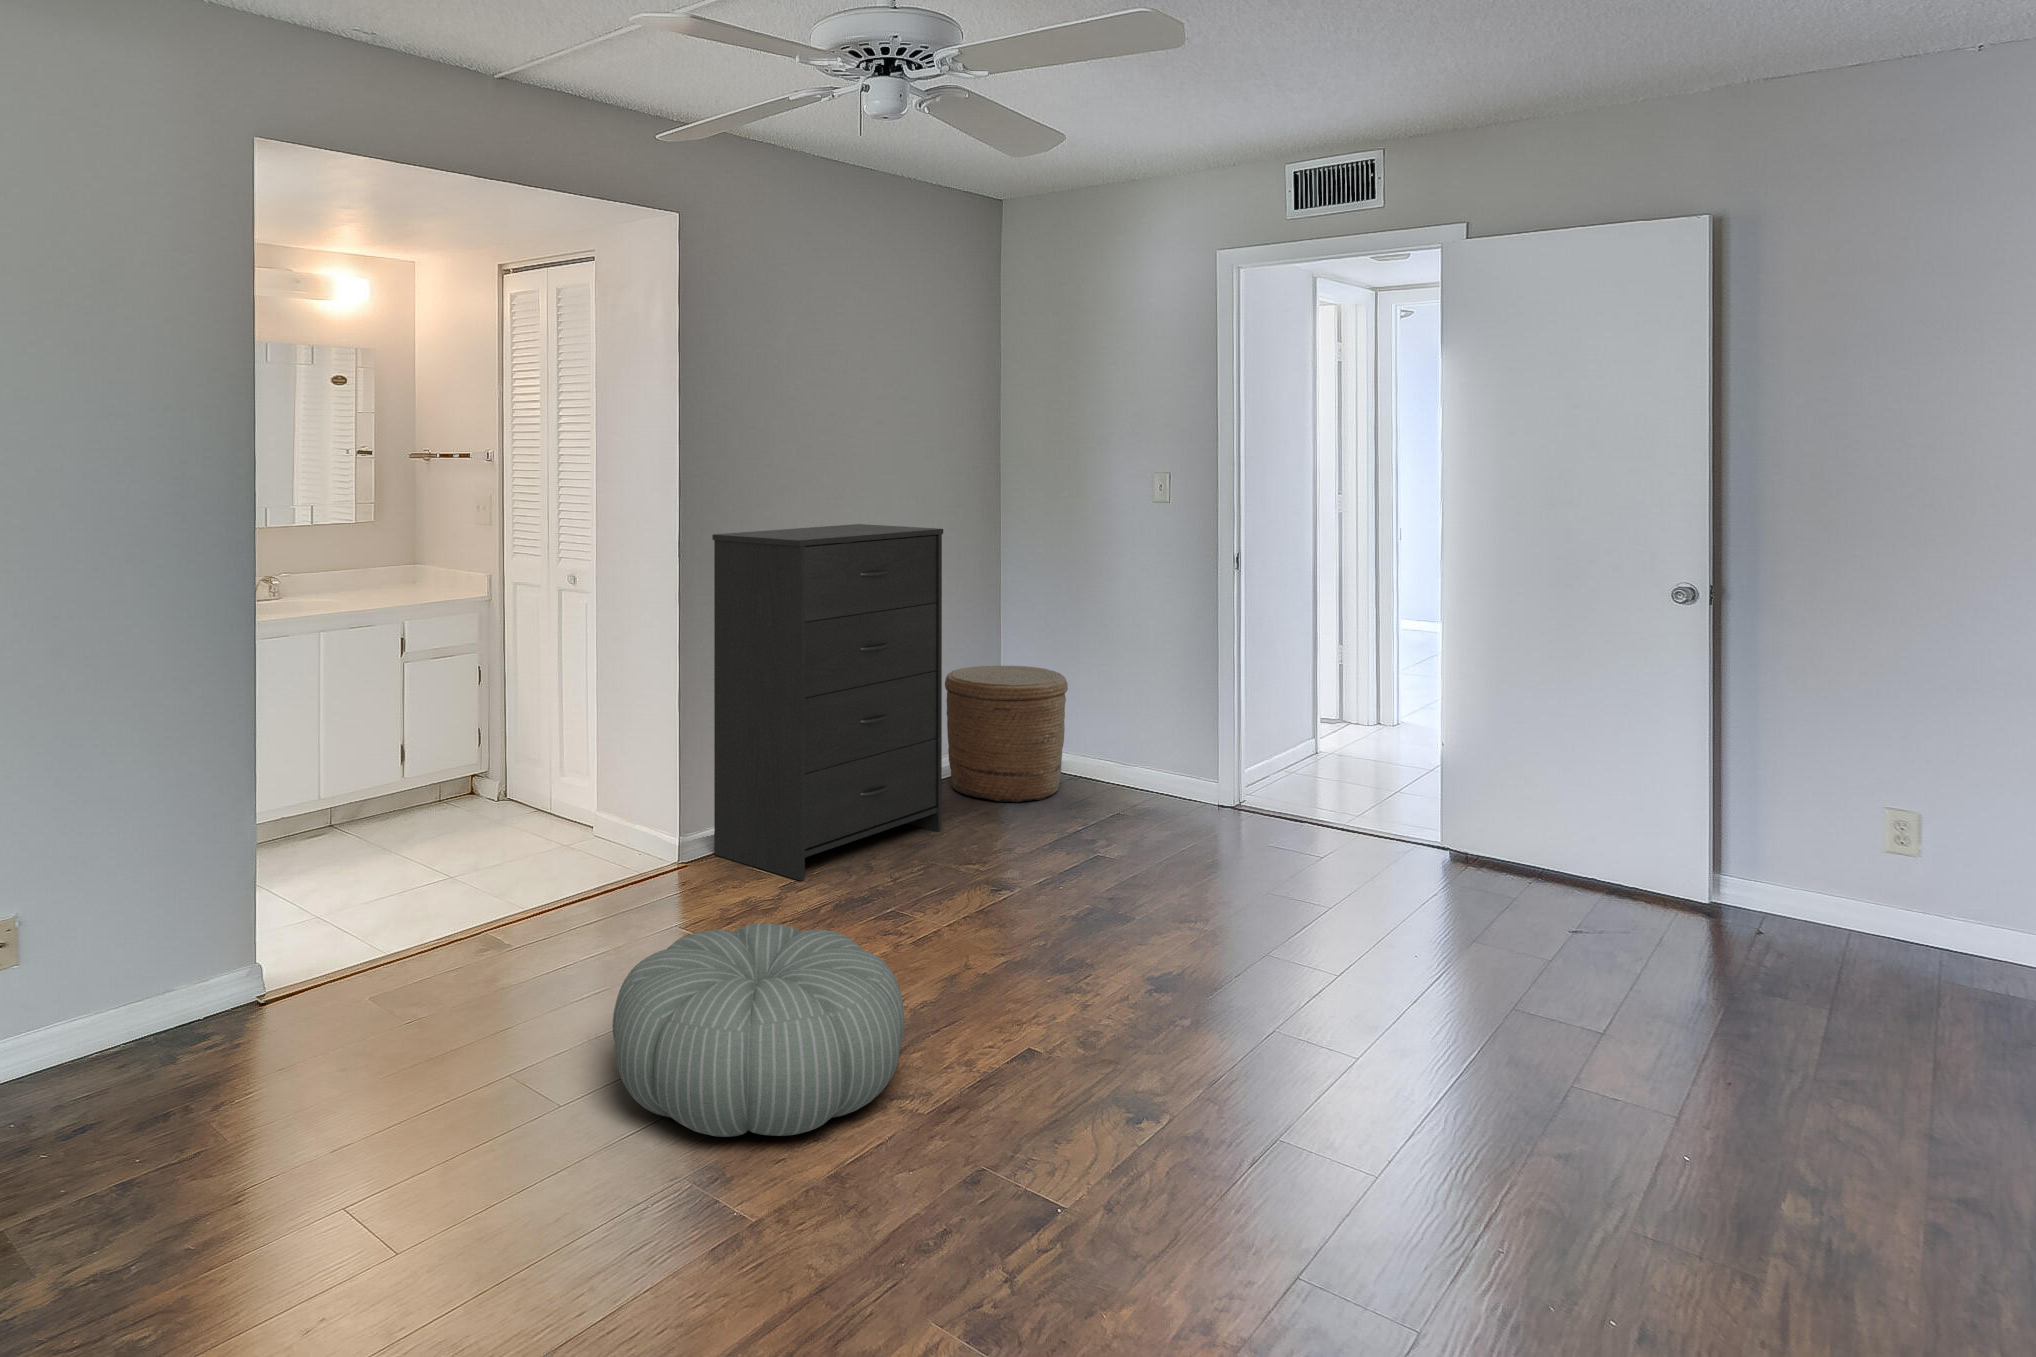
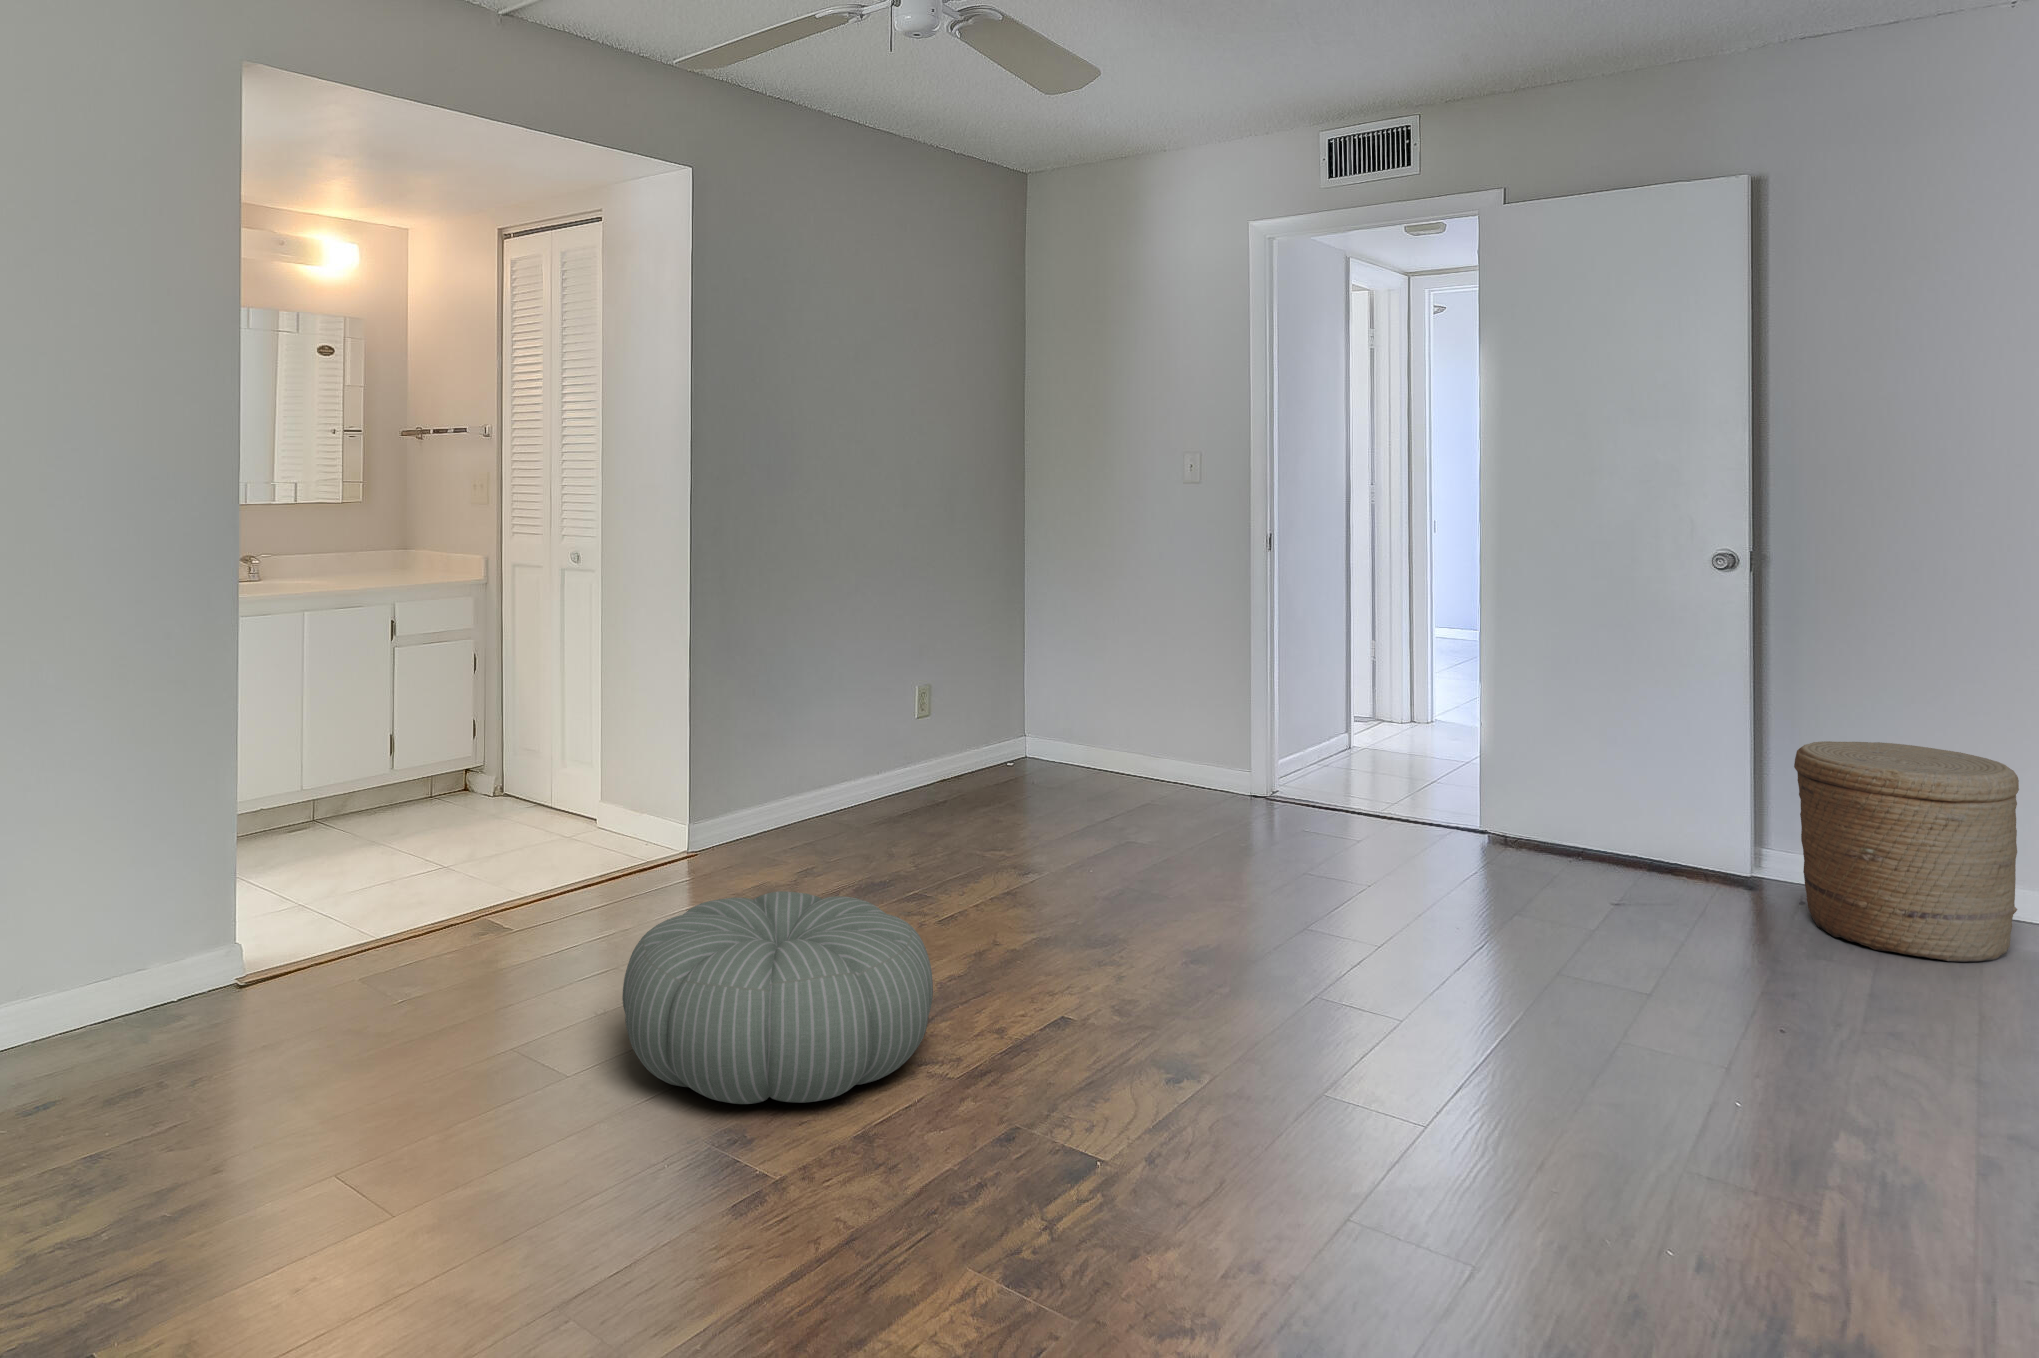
dresser: present [712,524,943,881] -> none [725,503,967,868]
woven basket: present [945,666,1068,803] -> present [1794,741,2019,962]

